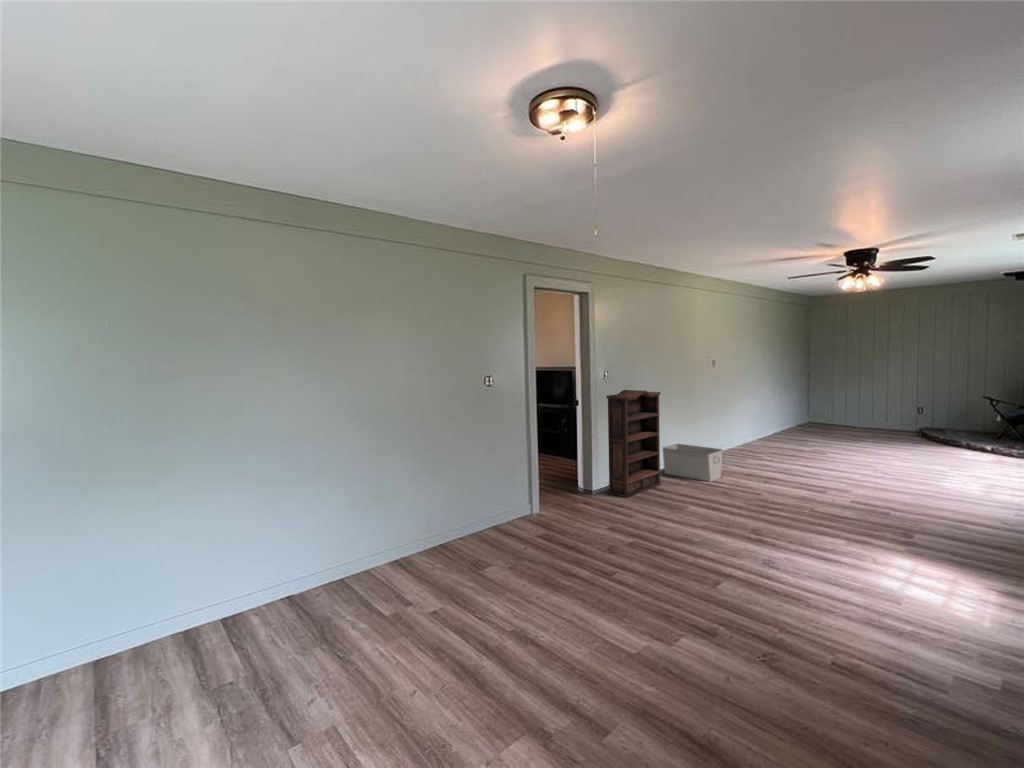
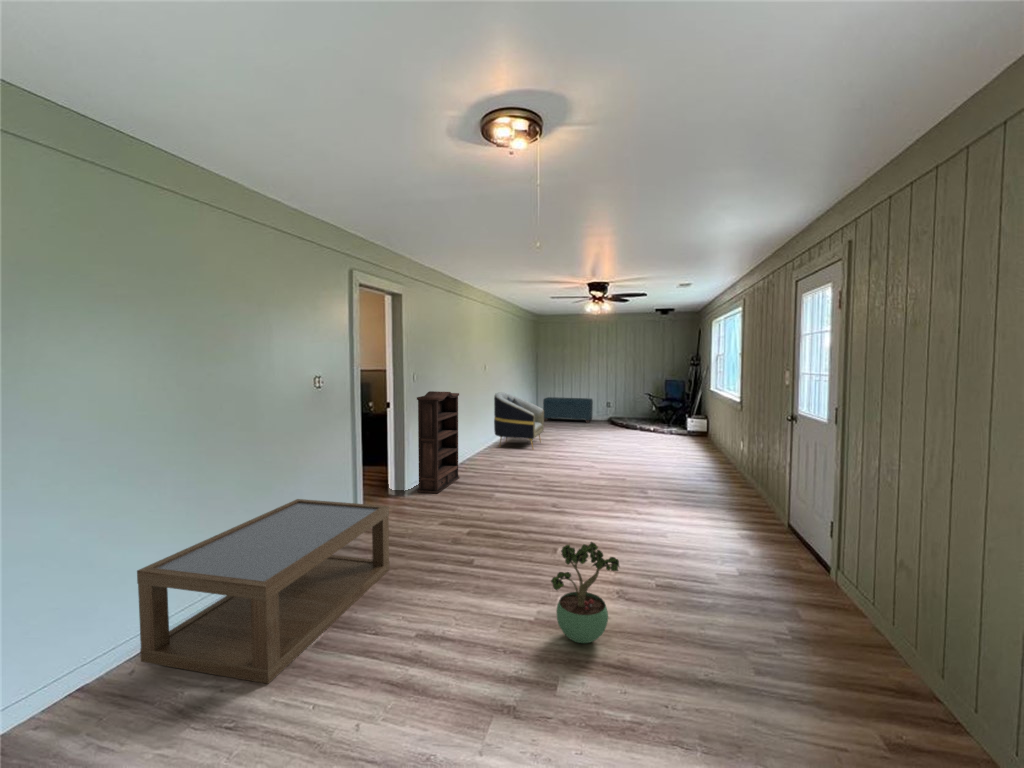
armchair: none [727,392,796,461] -> present [494,392,544,449]
bench: none [814,399,893,433] -> present [543,397,593,423]
storage bin: present [663,444,722,482] -> none [454,440,504,471]
coffee table: none [322,484,531,633] -> present [137,499,389,684]
potted plant: none [634,574,717,699] -> present [551,542,619,643]

